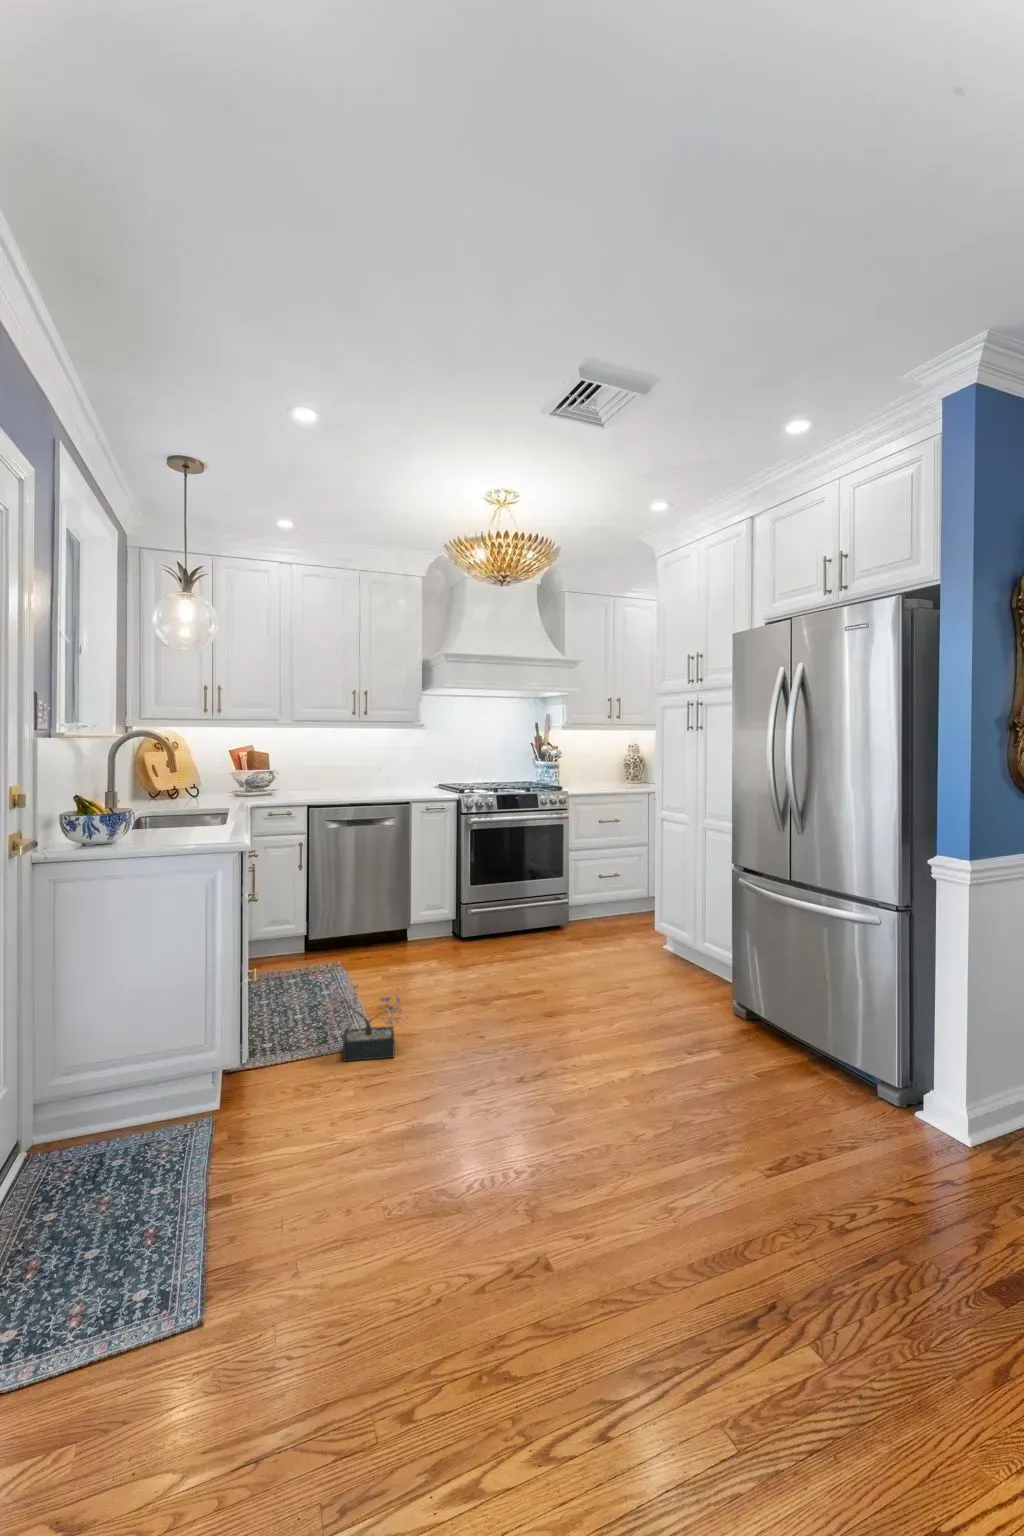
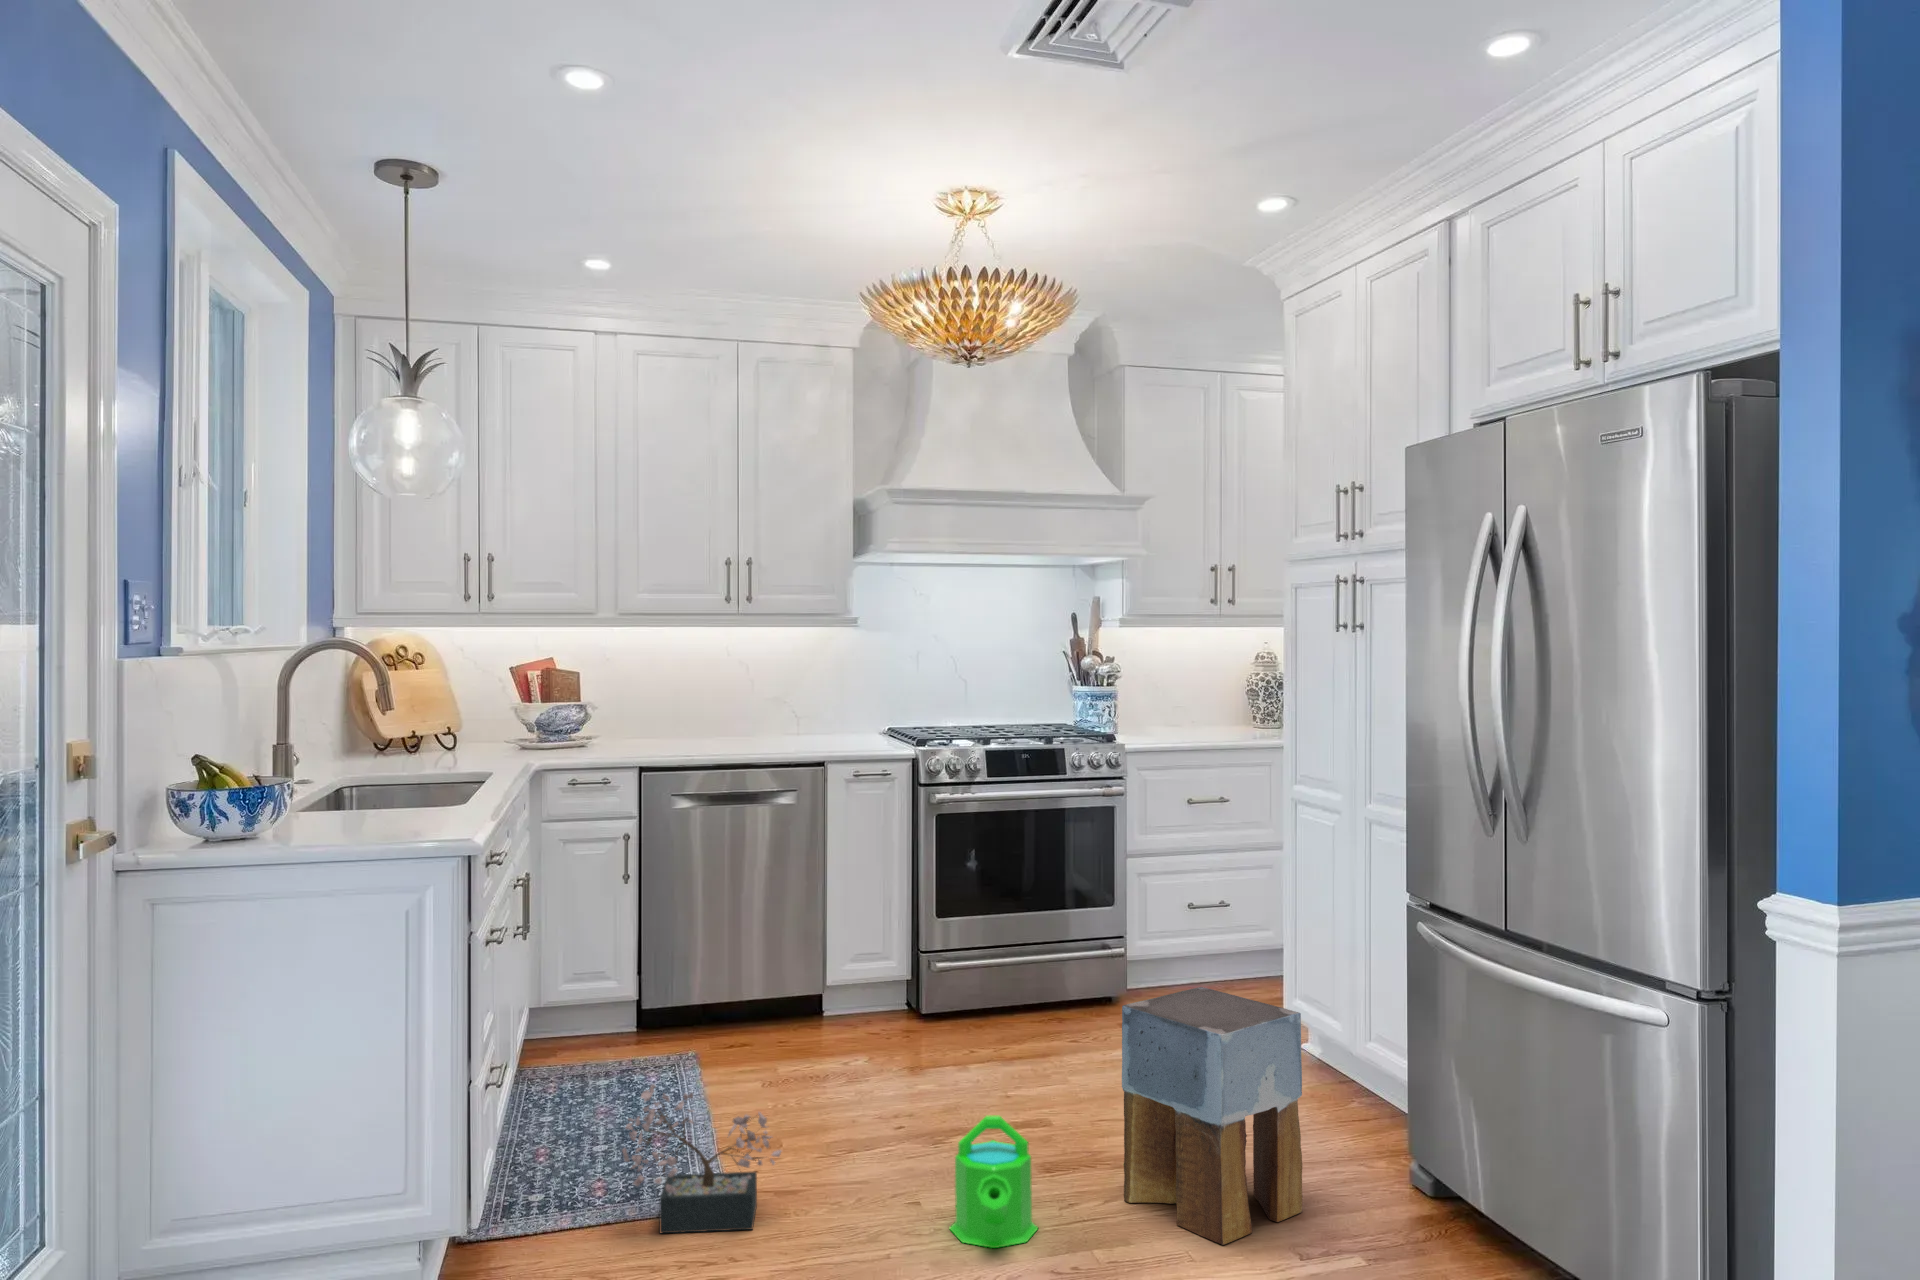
stool: none [590,923,685,1057] -> present [1122,987,1302,1245]
watering can: none [501,993,549,1063] -> present [950,1116,1038,1248]

